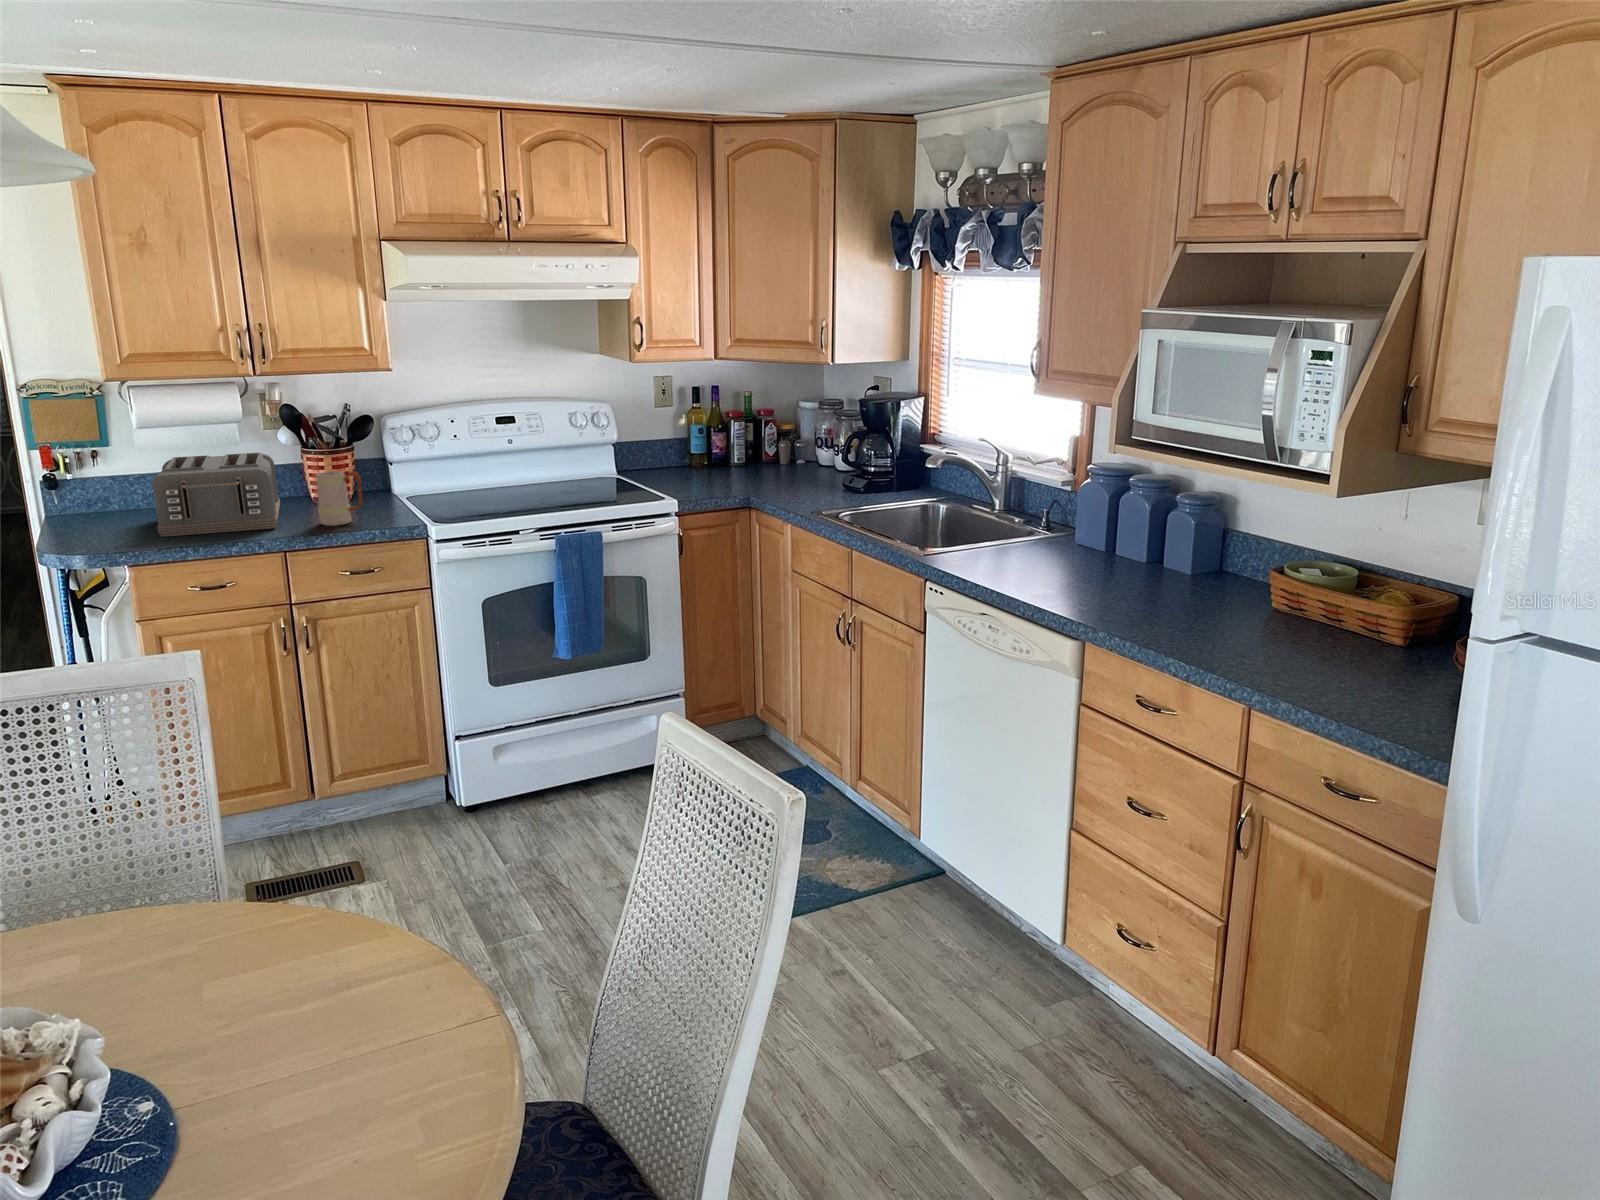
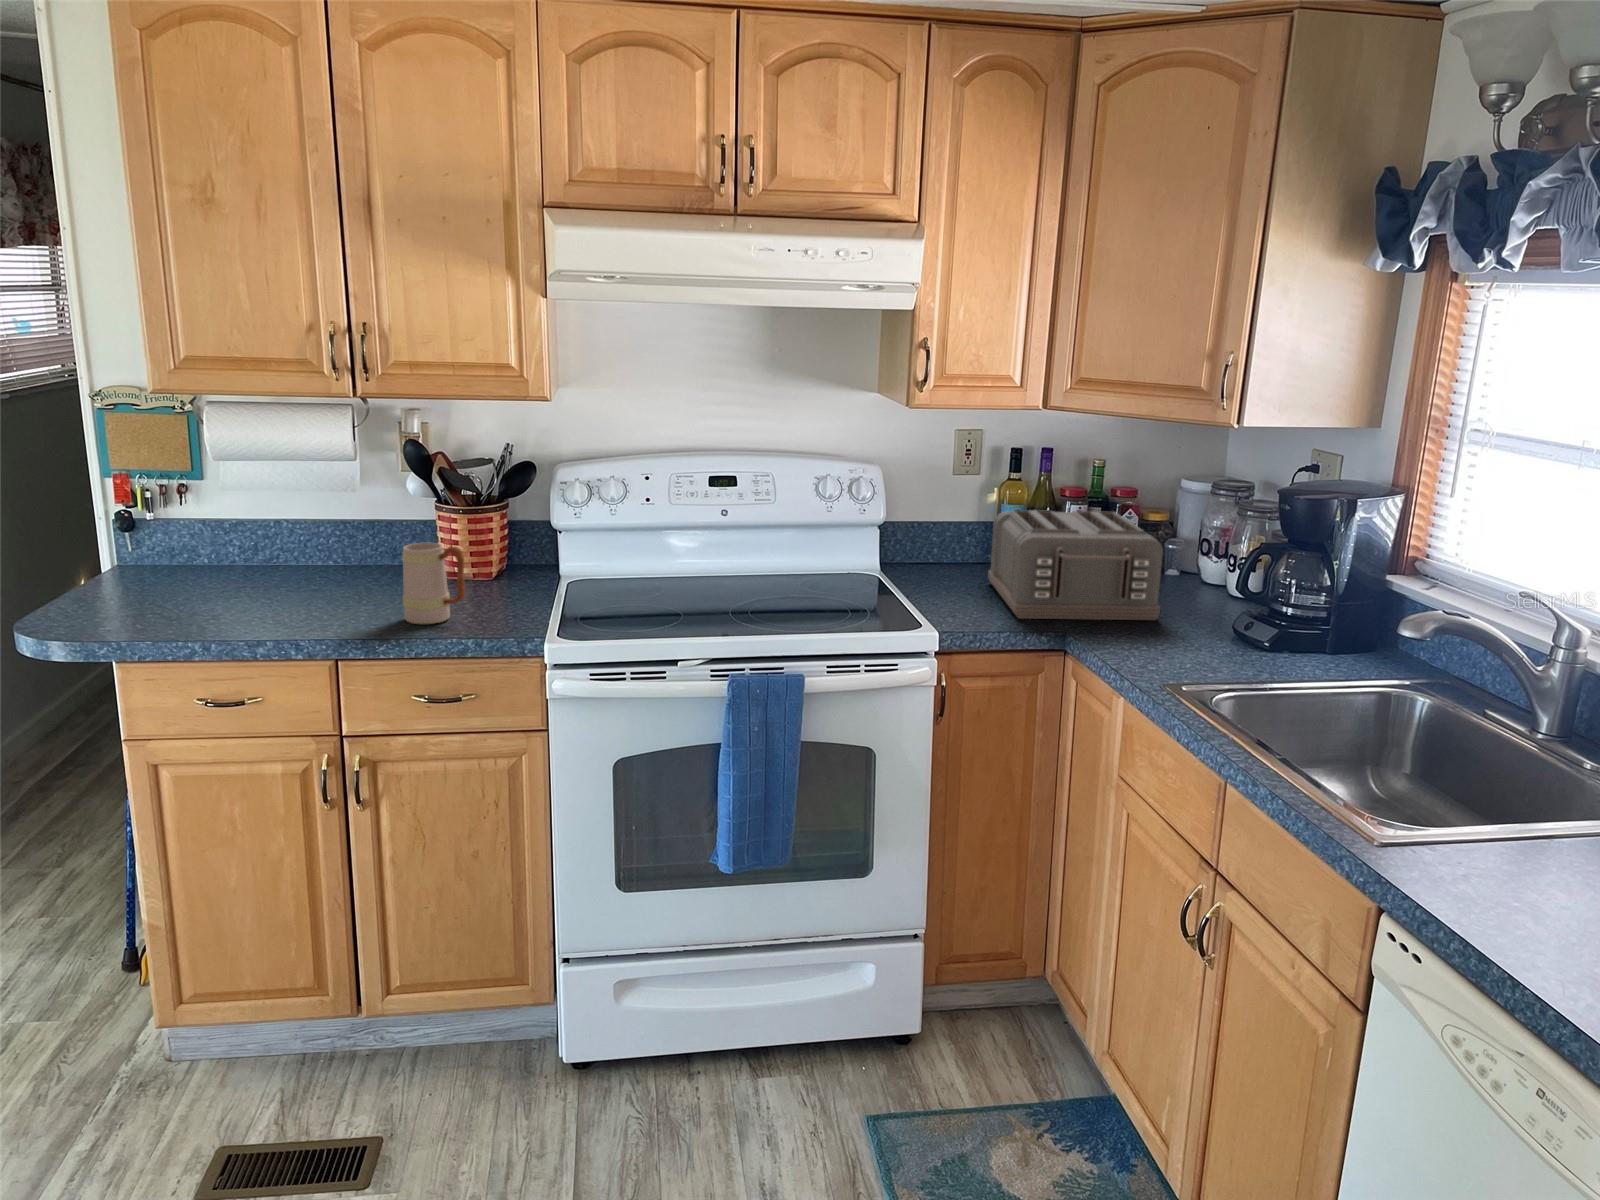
toaster: present [152,453,280,537] -> present [988,510,1163,620]

